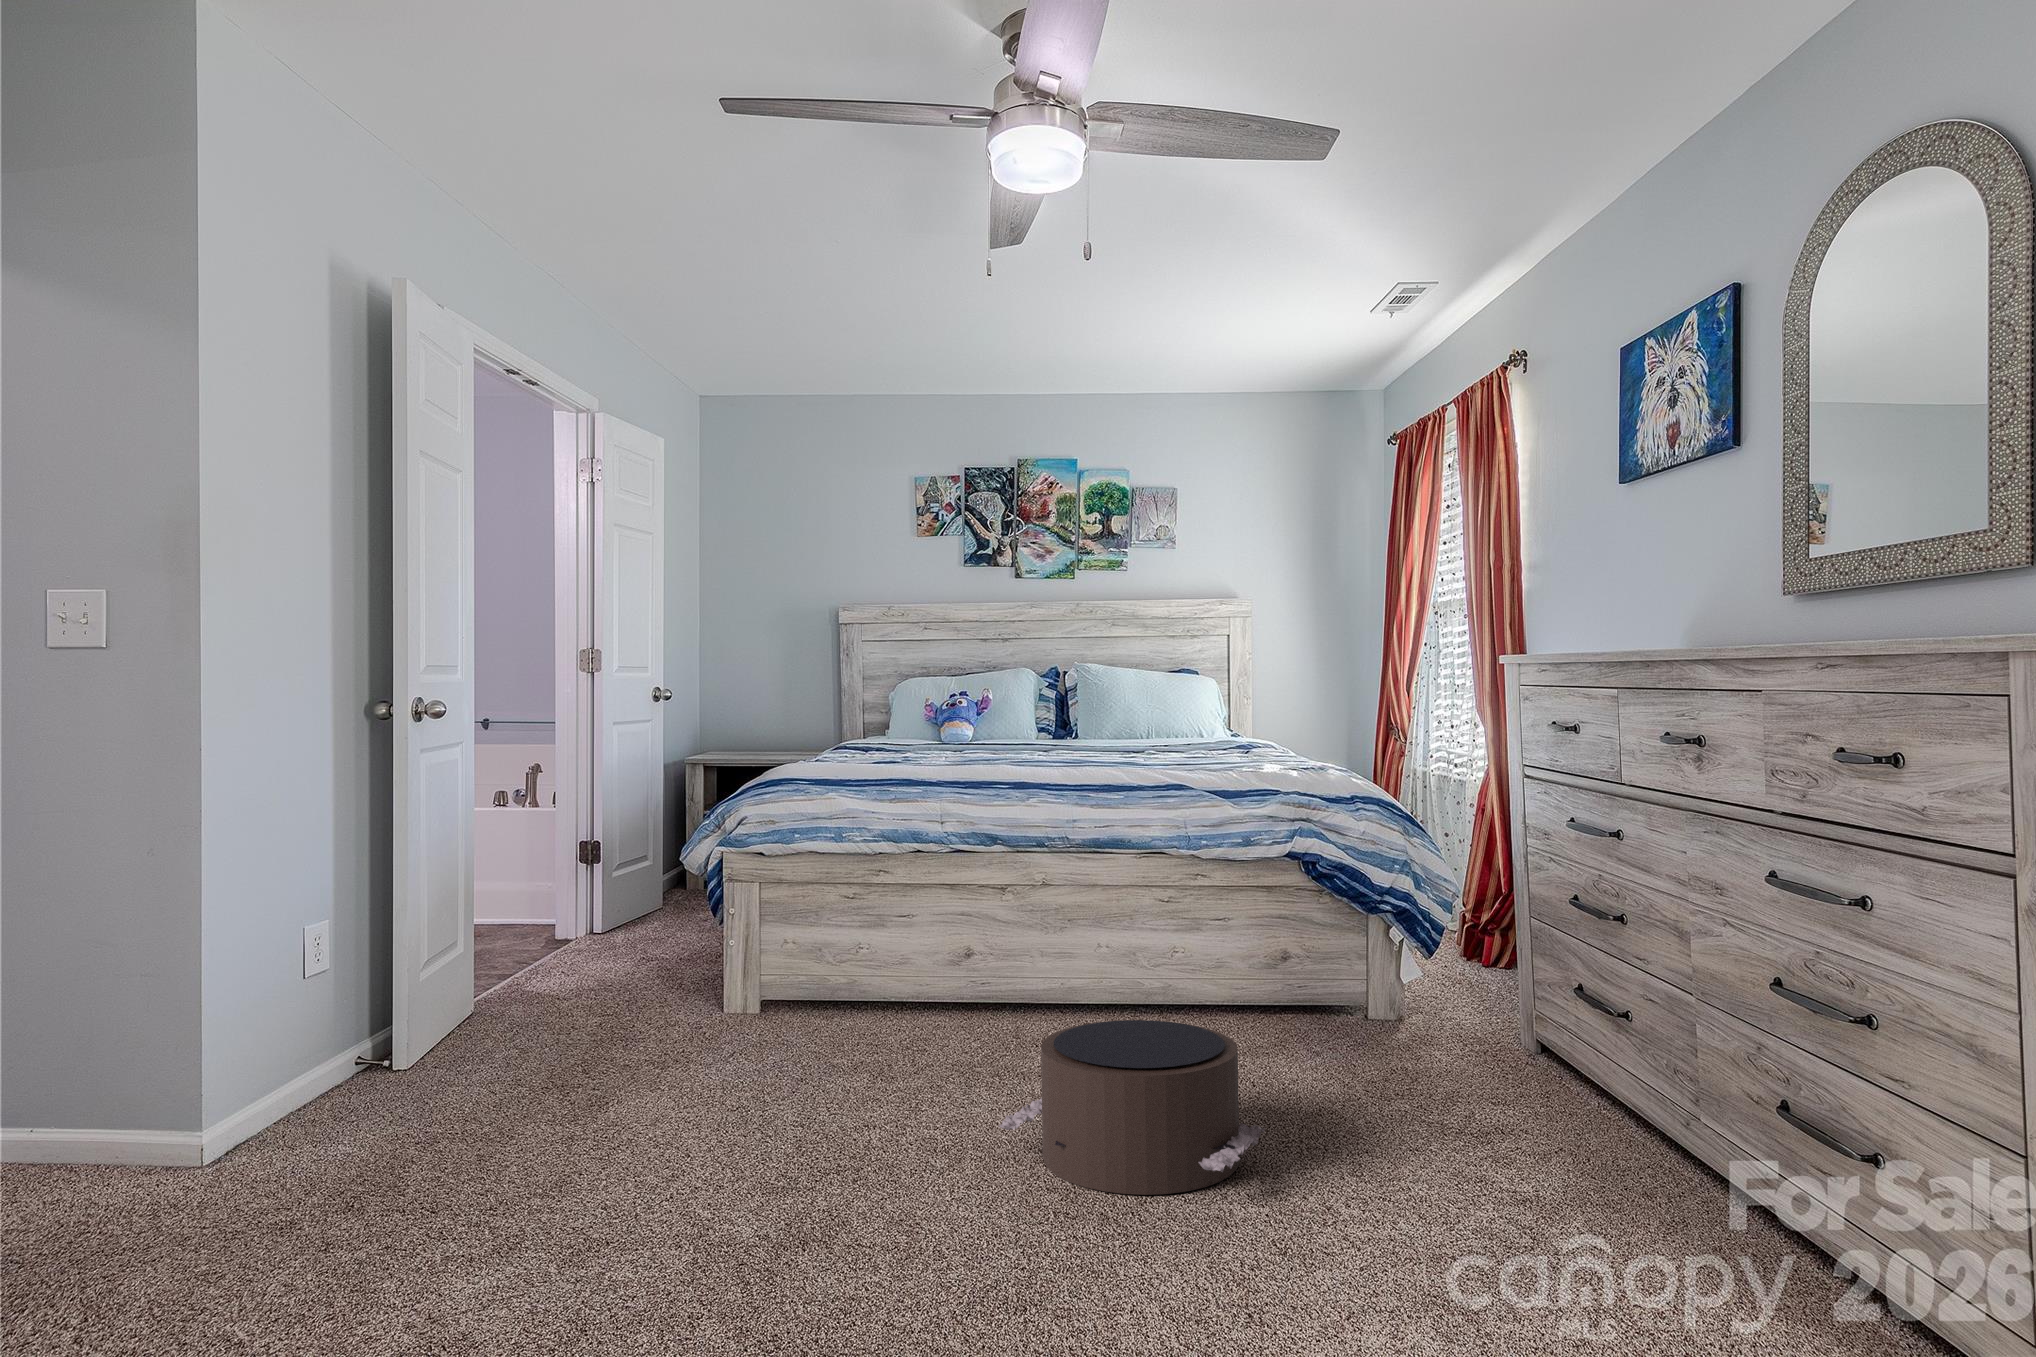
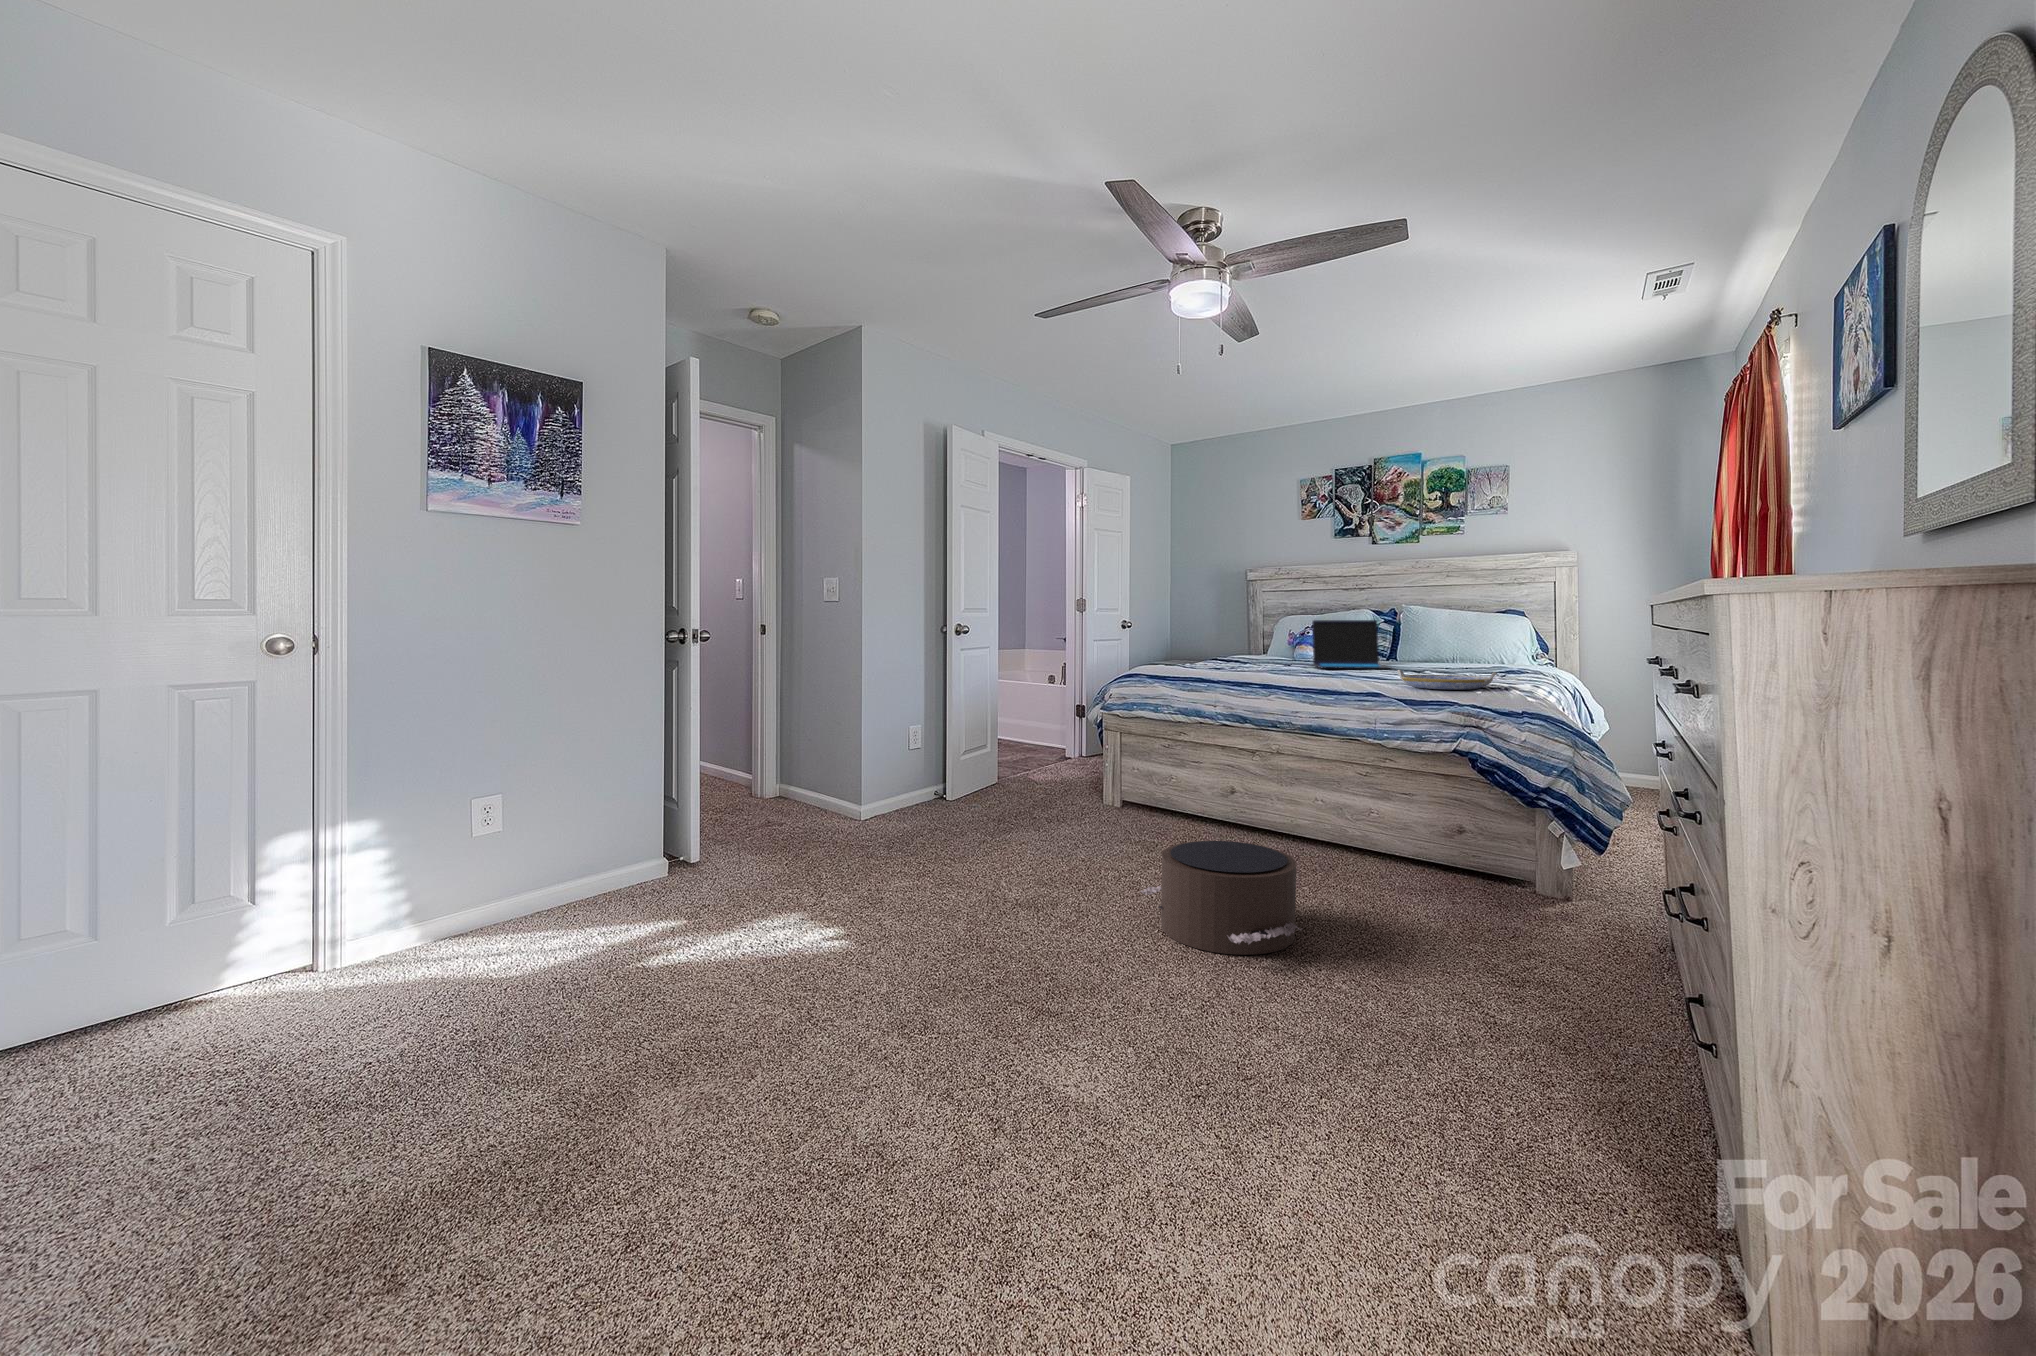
laptop: none [996,684,1117,754] -> present [1312,620,1390,669]
serving tray: none [1194,749,1309,775] -> present [1397,670,1496,690]

